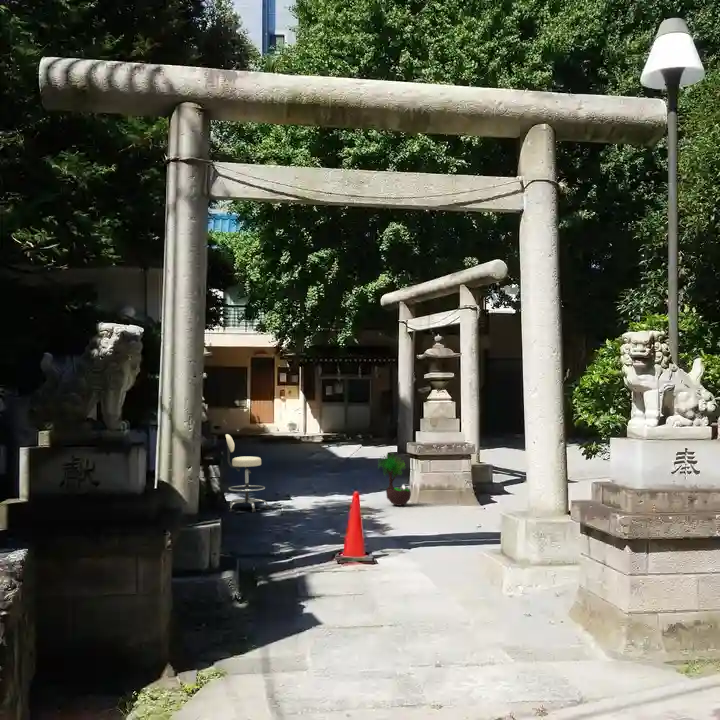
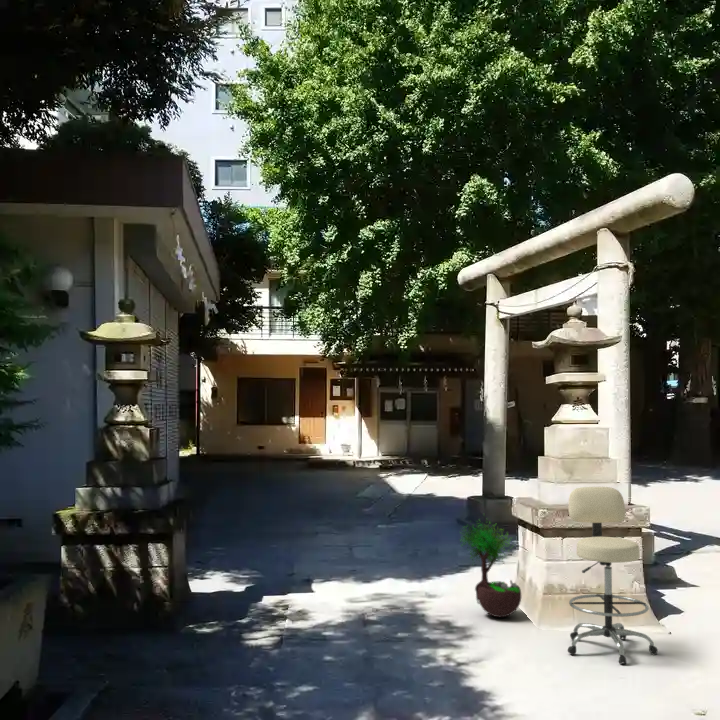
stool: present [226,434,269,512] -> present [568,487,658,664]

